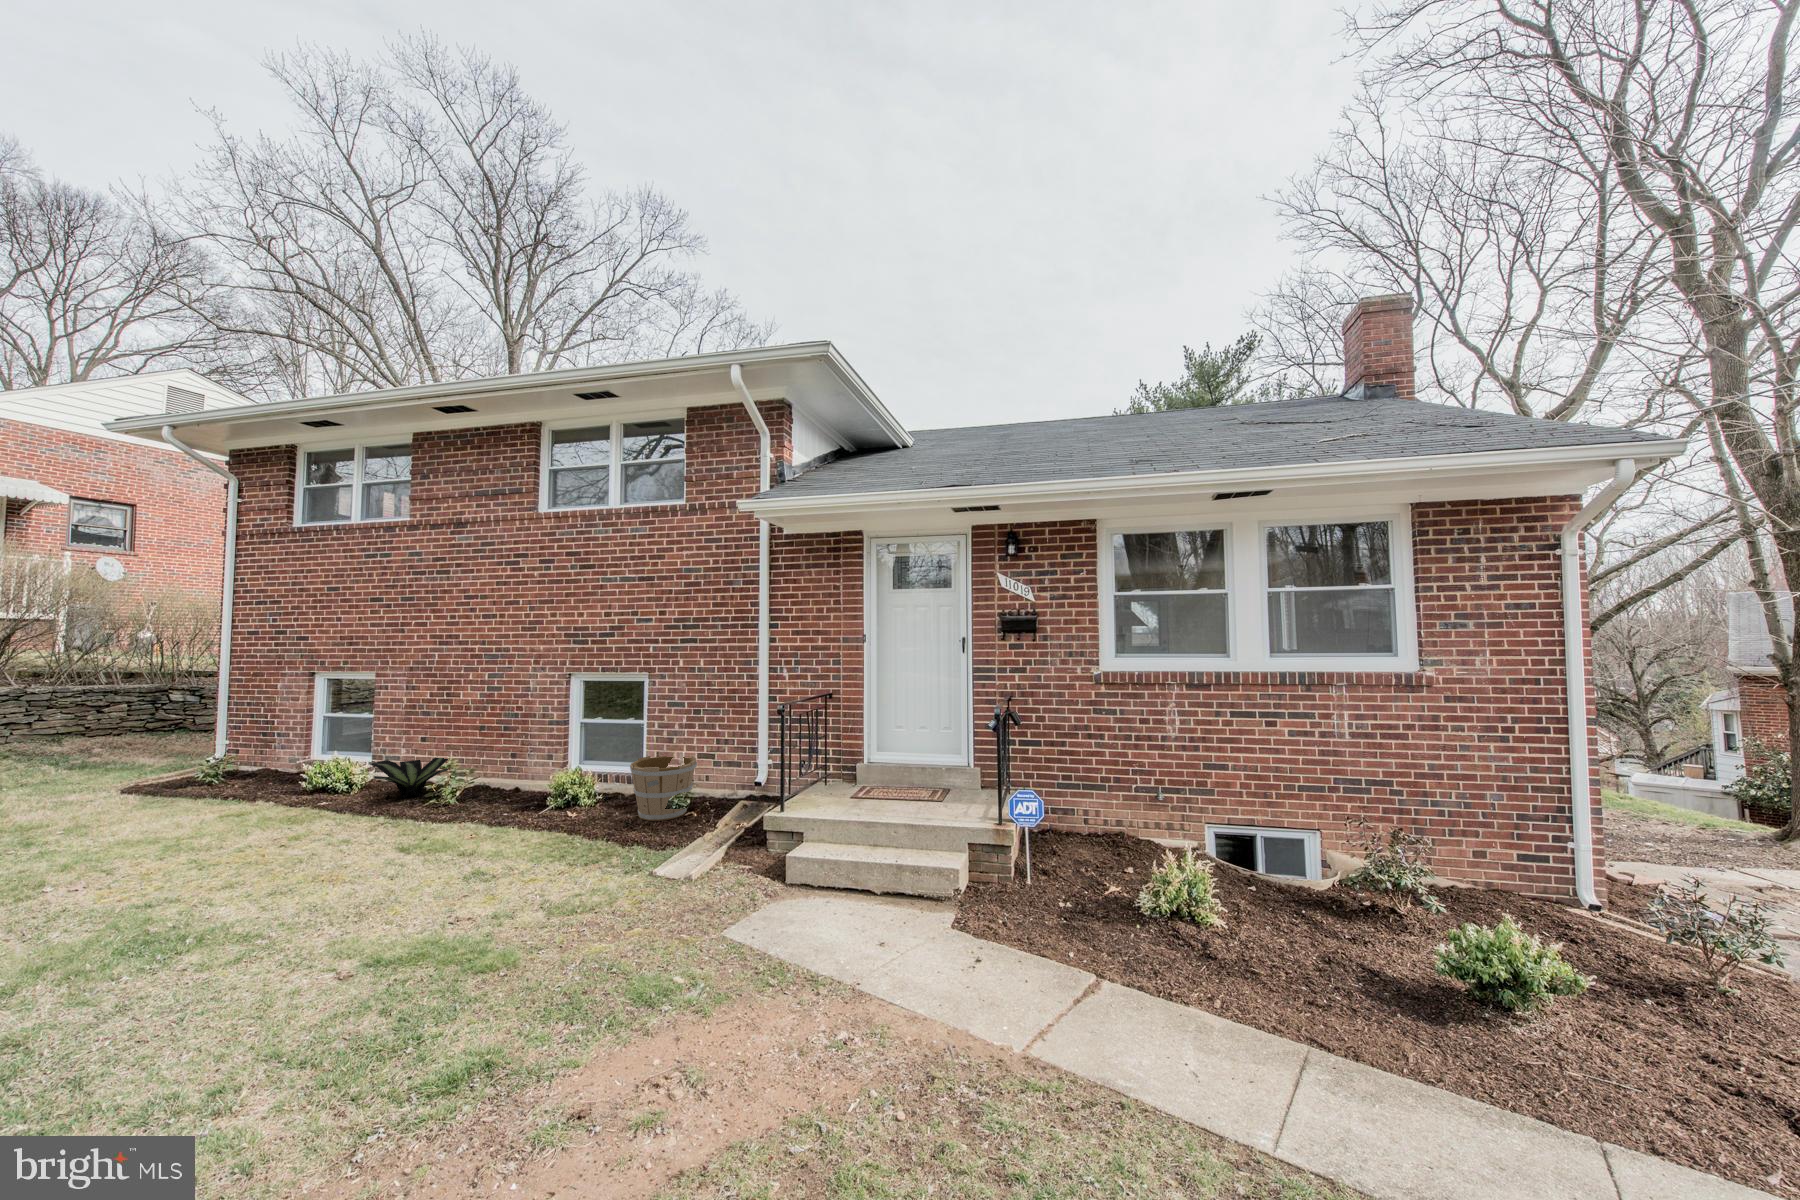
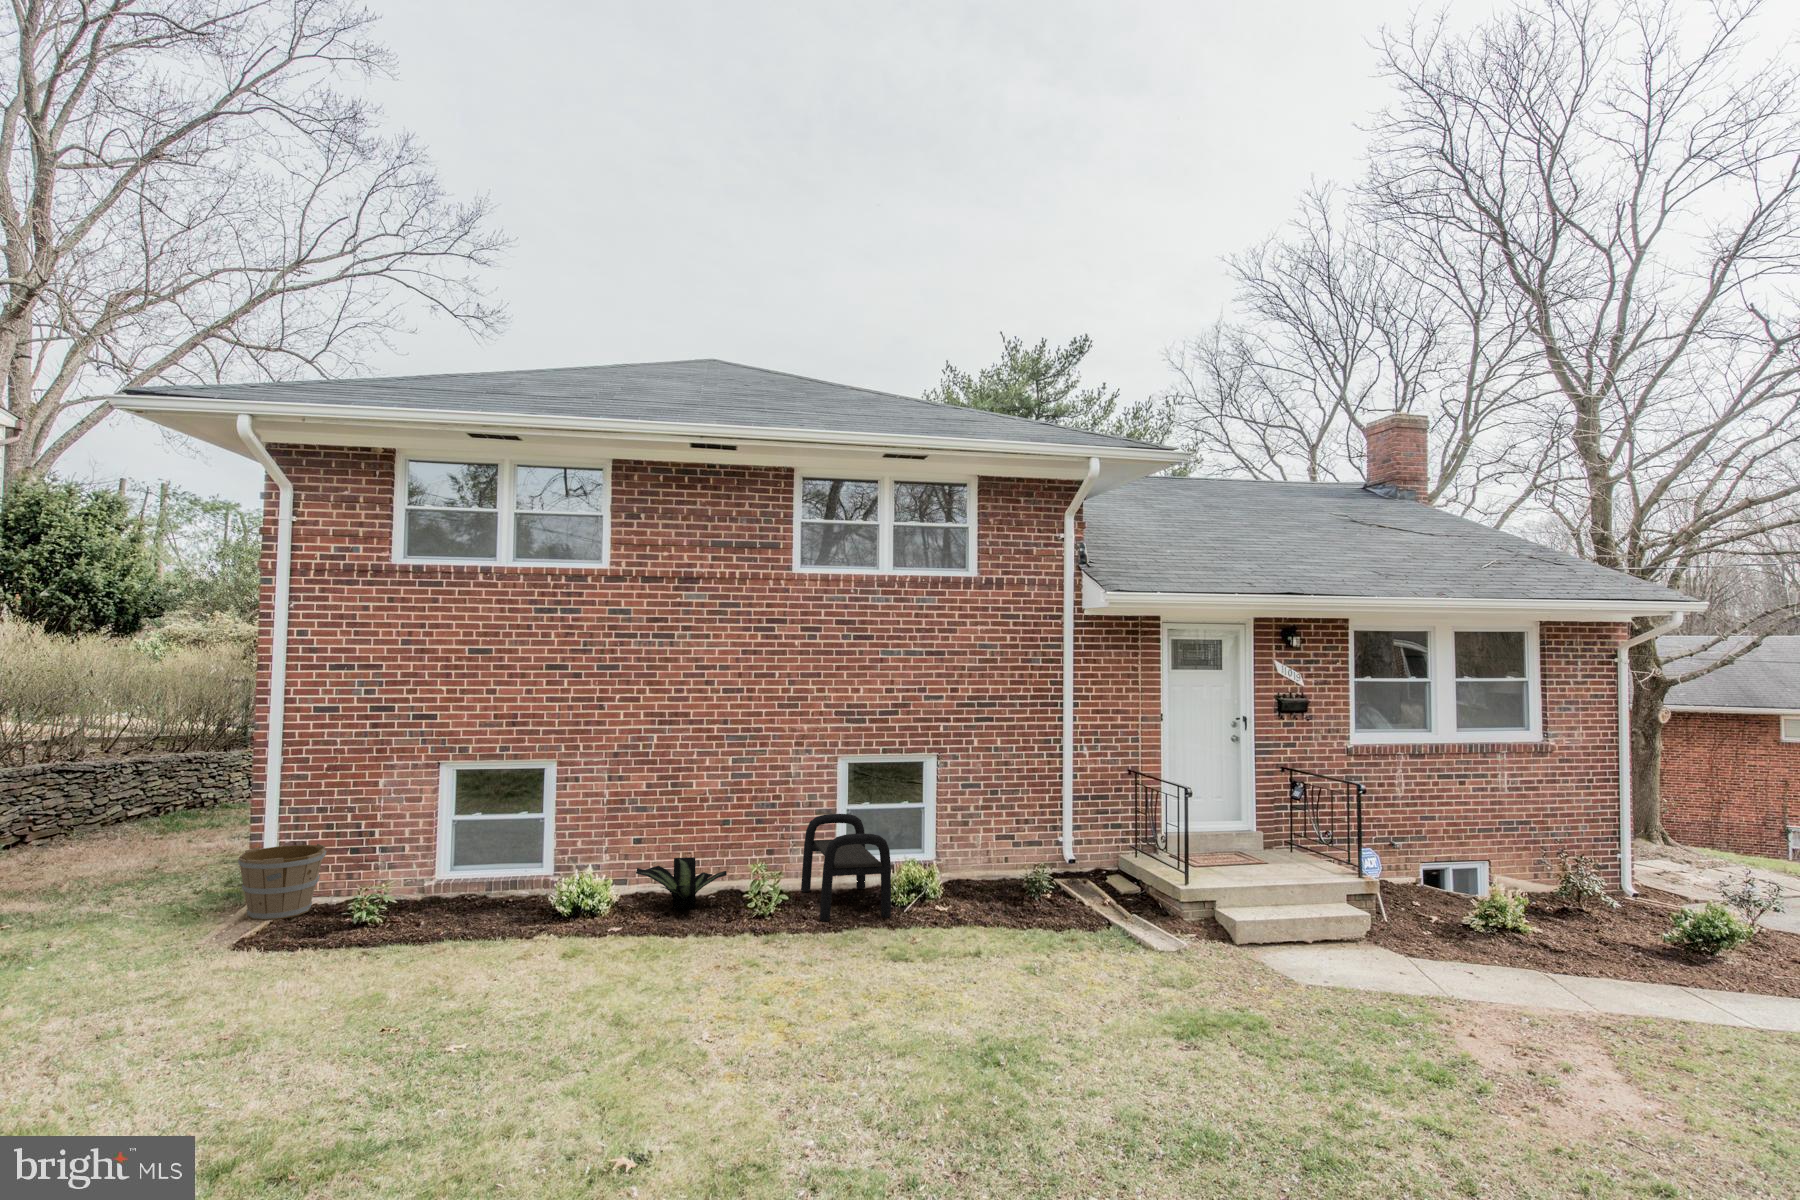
bench: none [458,725,587,823] -> present [801,814,891,921]
wooden bucket: present [630,756,697,821] -> present [238,844,326,920]

